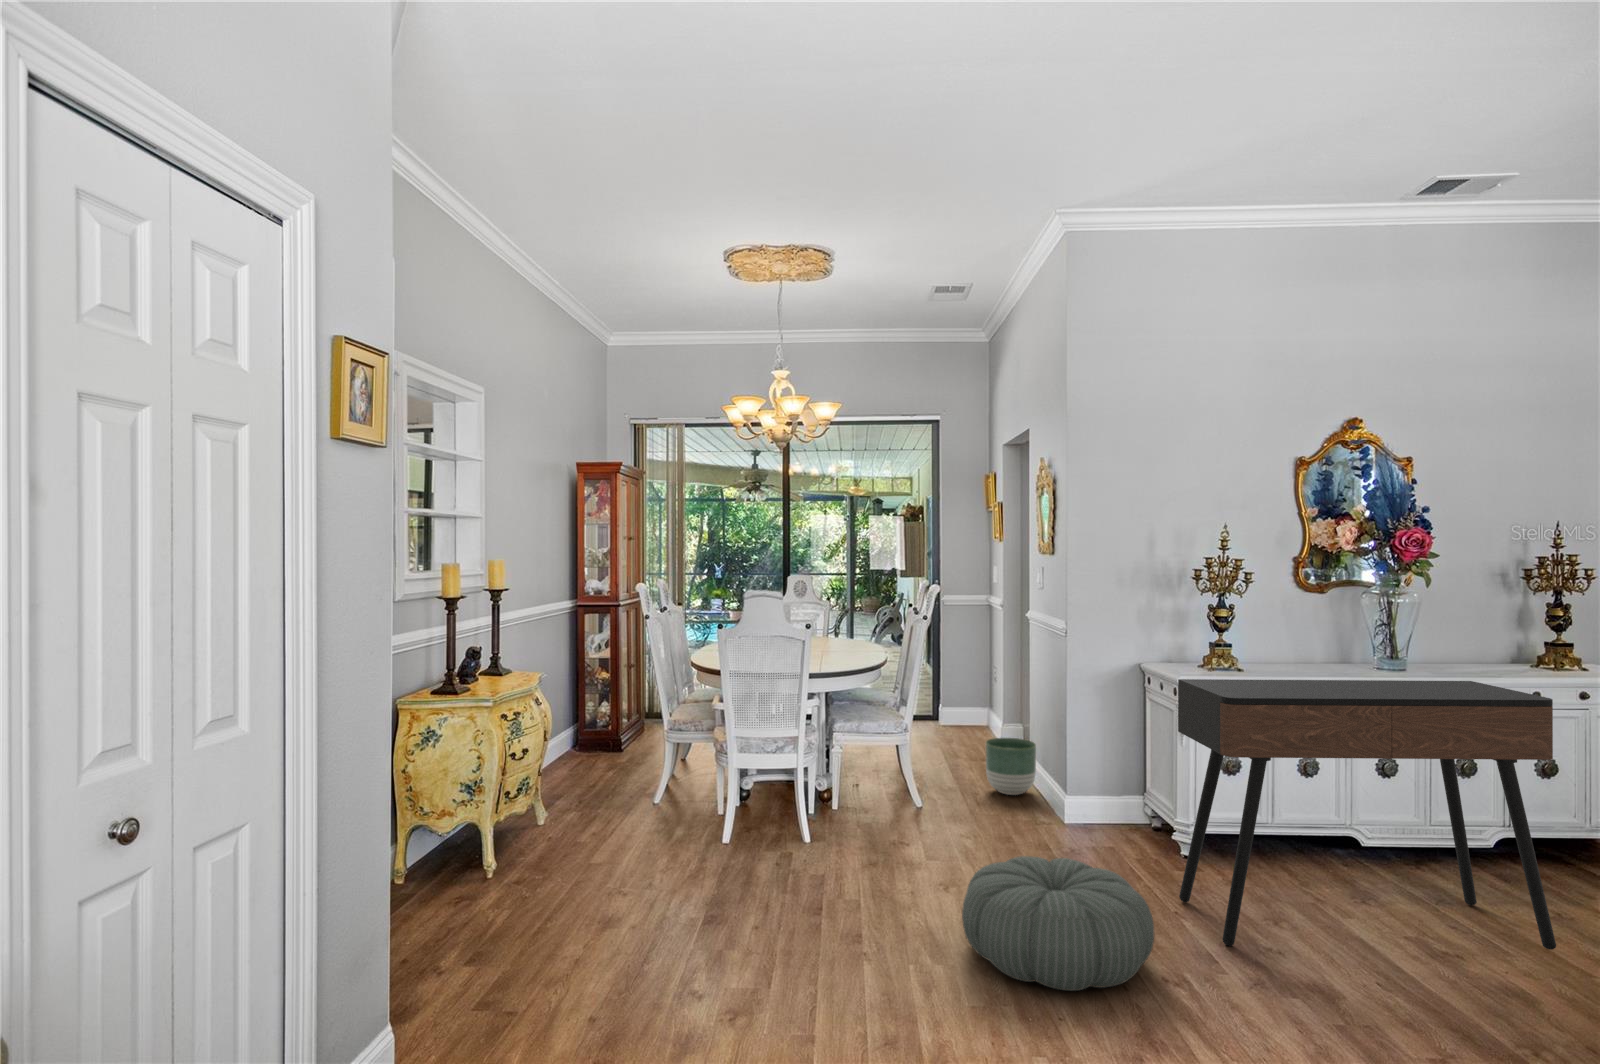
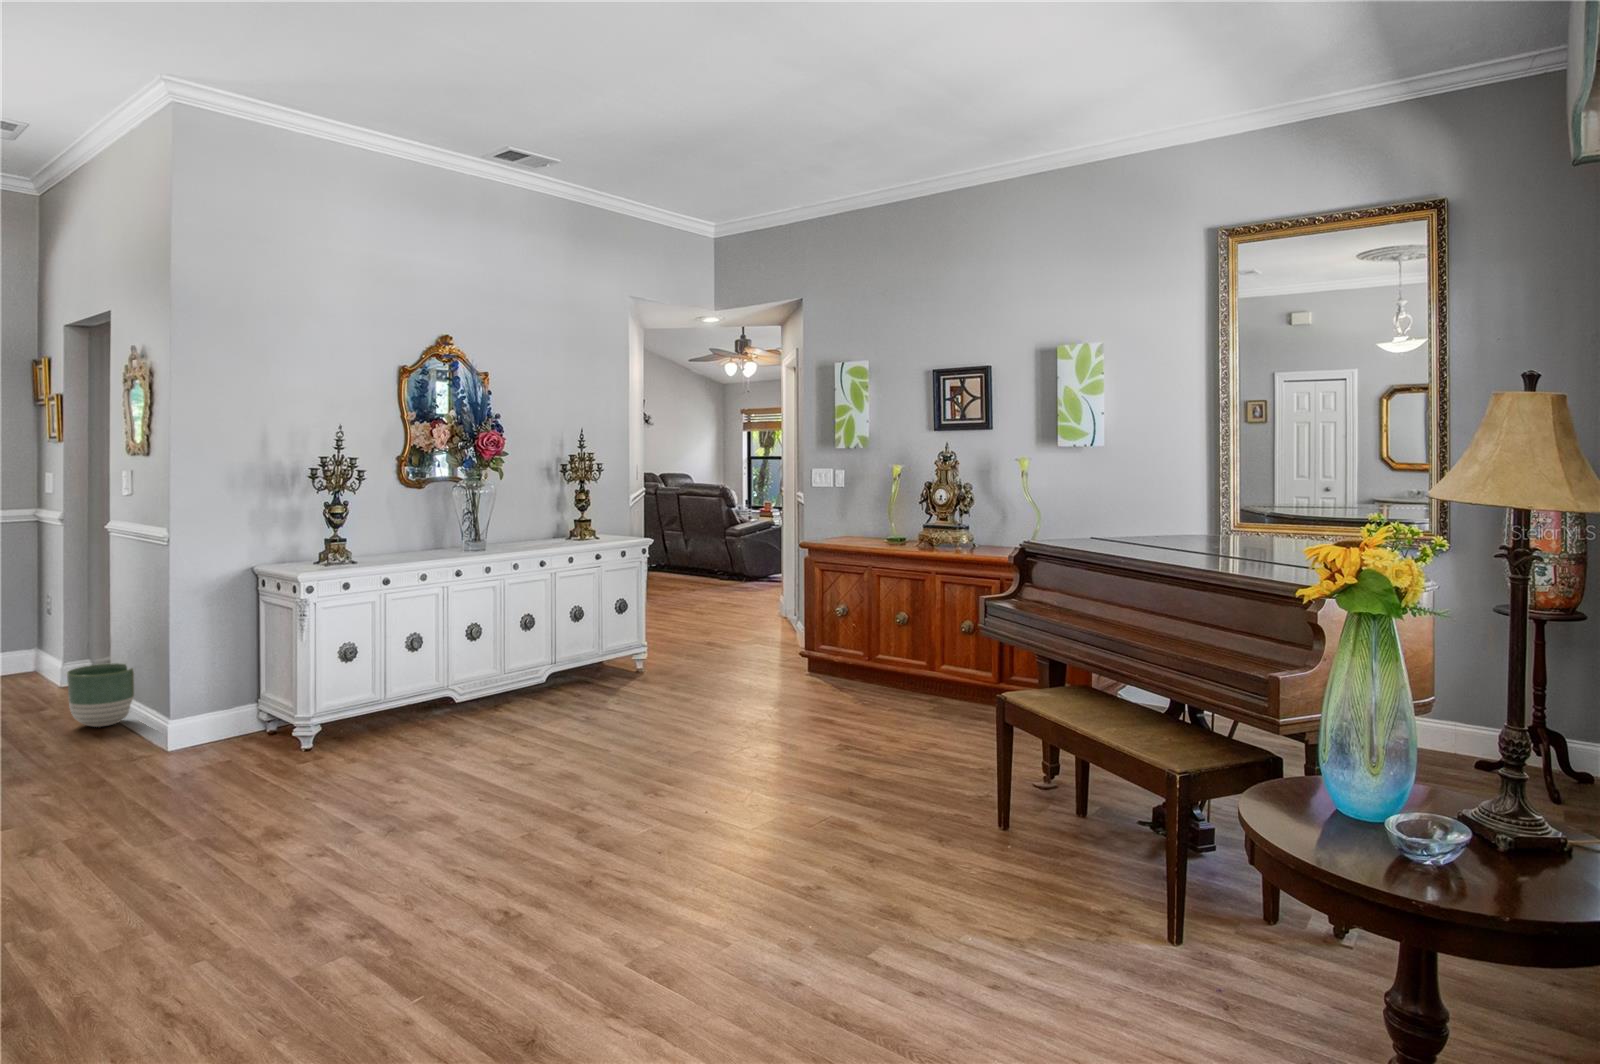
console table: present [1178,679,1556,950] -> none [305,552,579,789]
pouf: present [962,856,1154,991] -> none [97,750,299,864]

